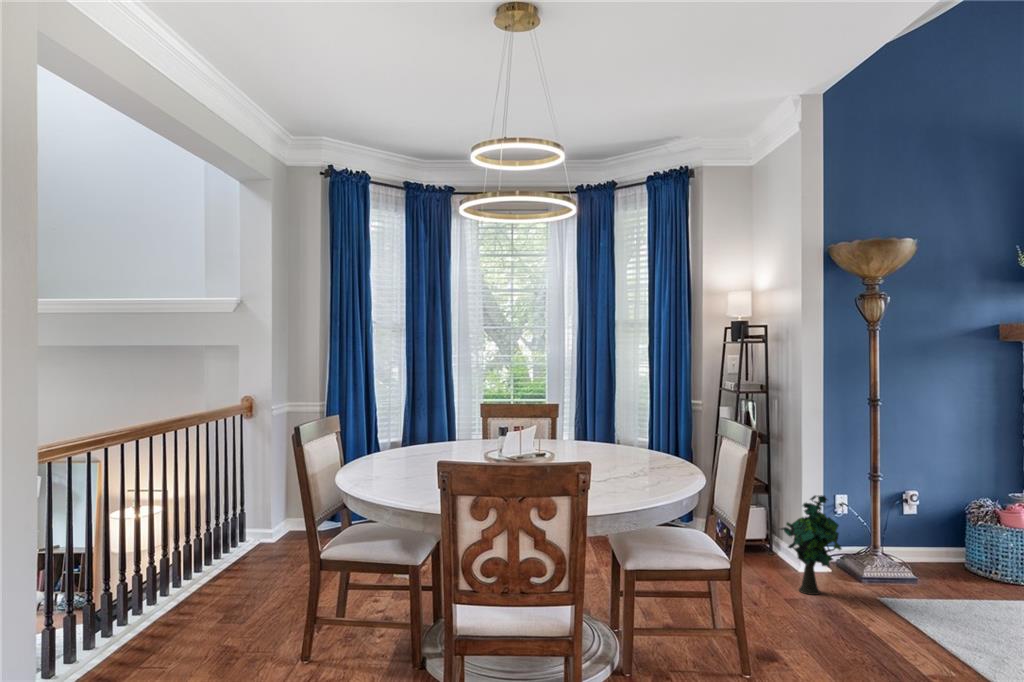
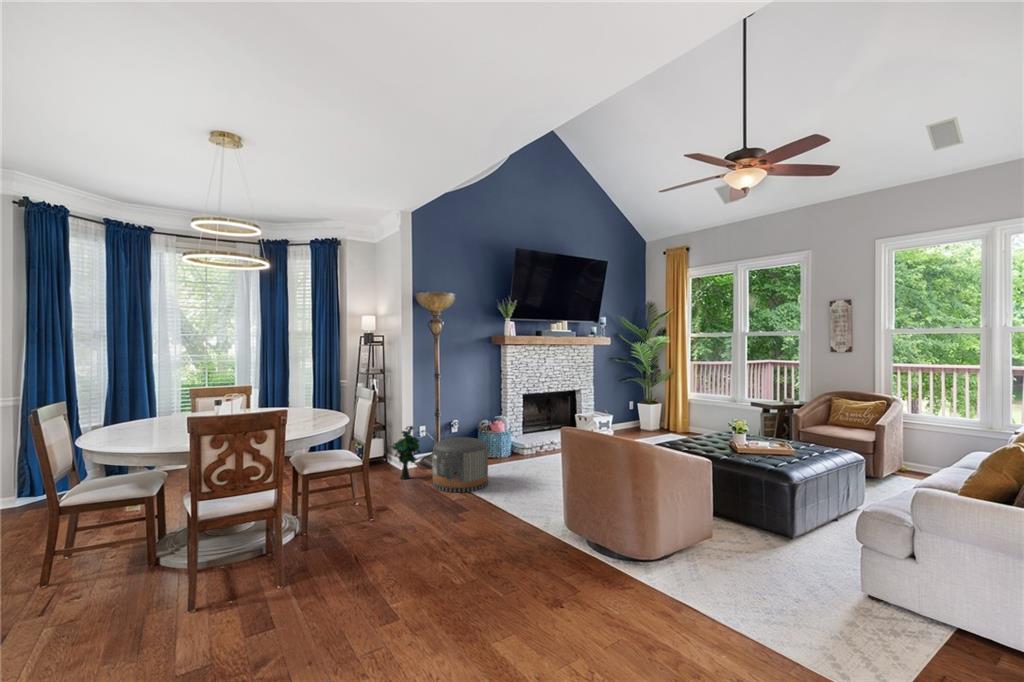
pouf: none [868,532,1001,656] -> present [432,437,488,492]

